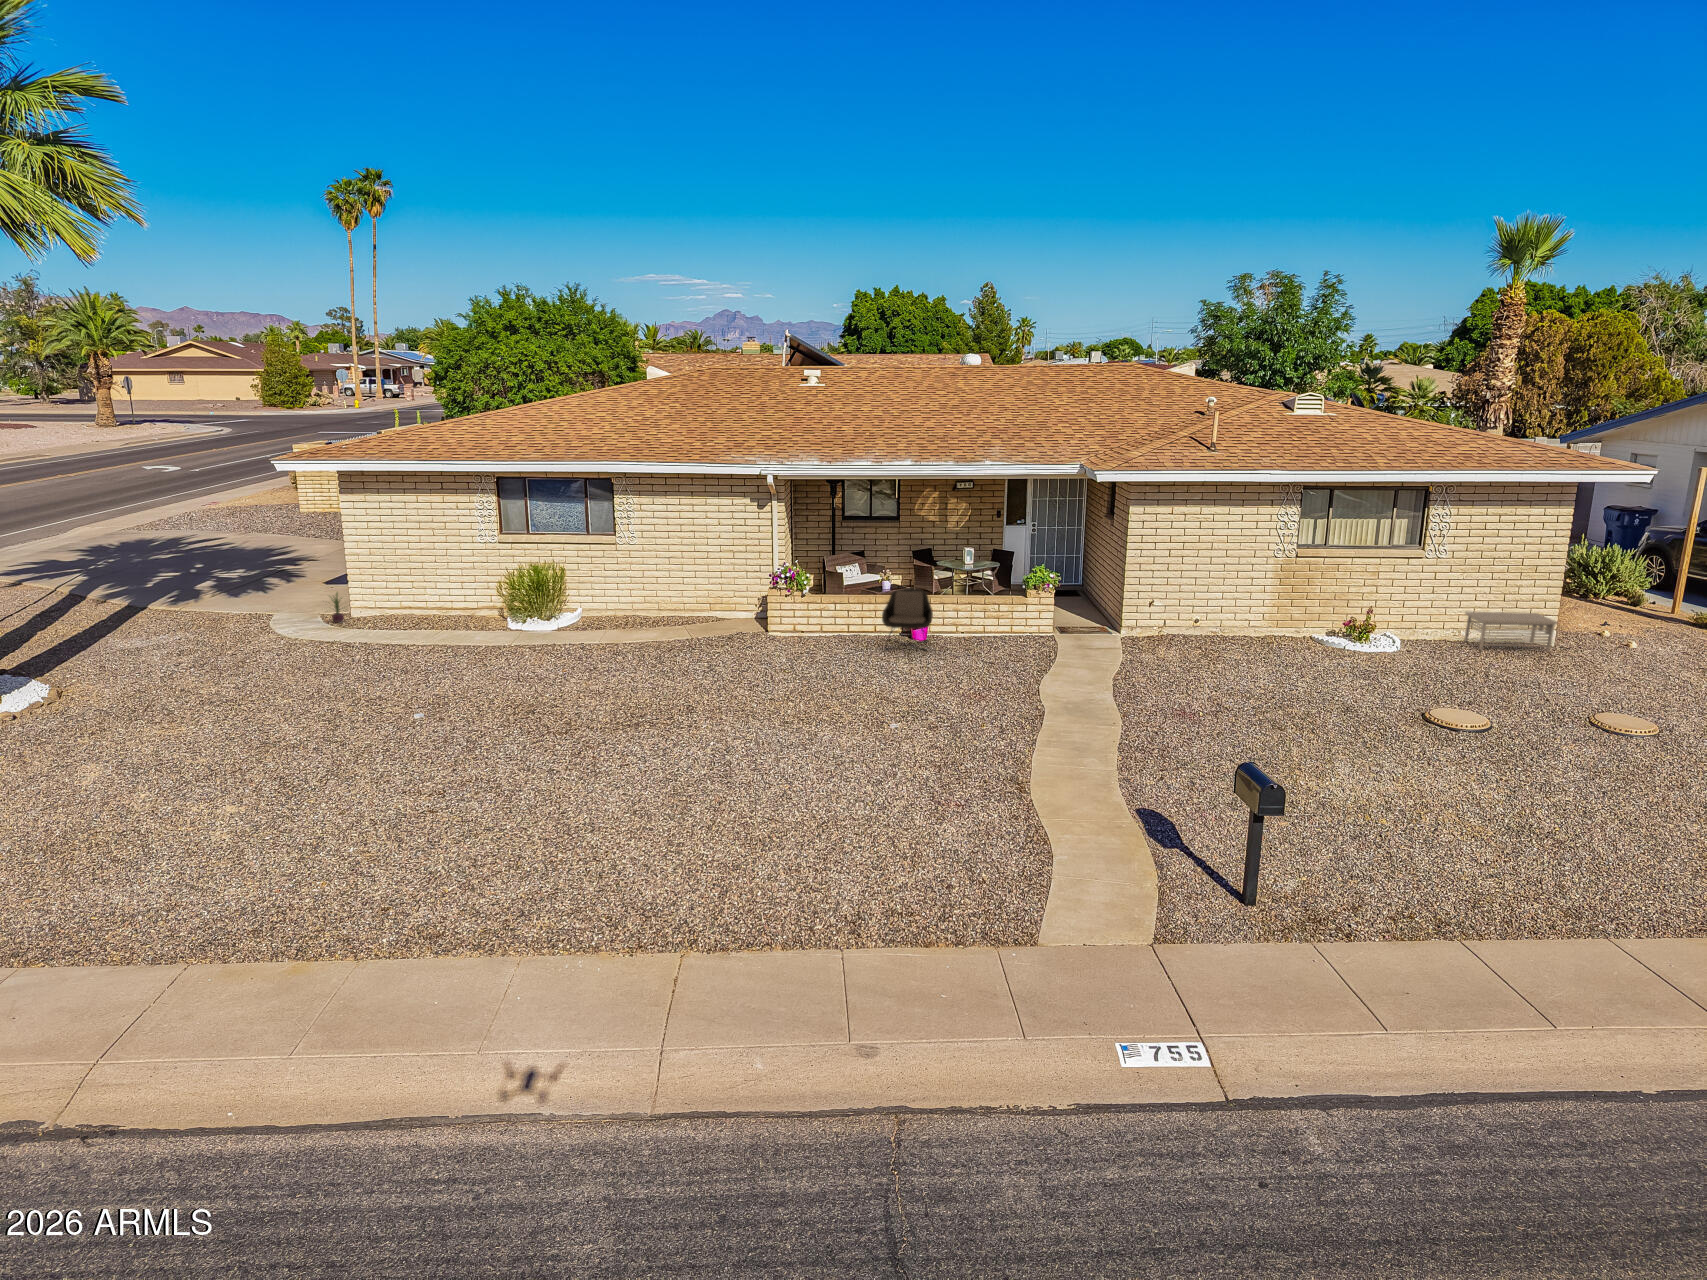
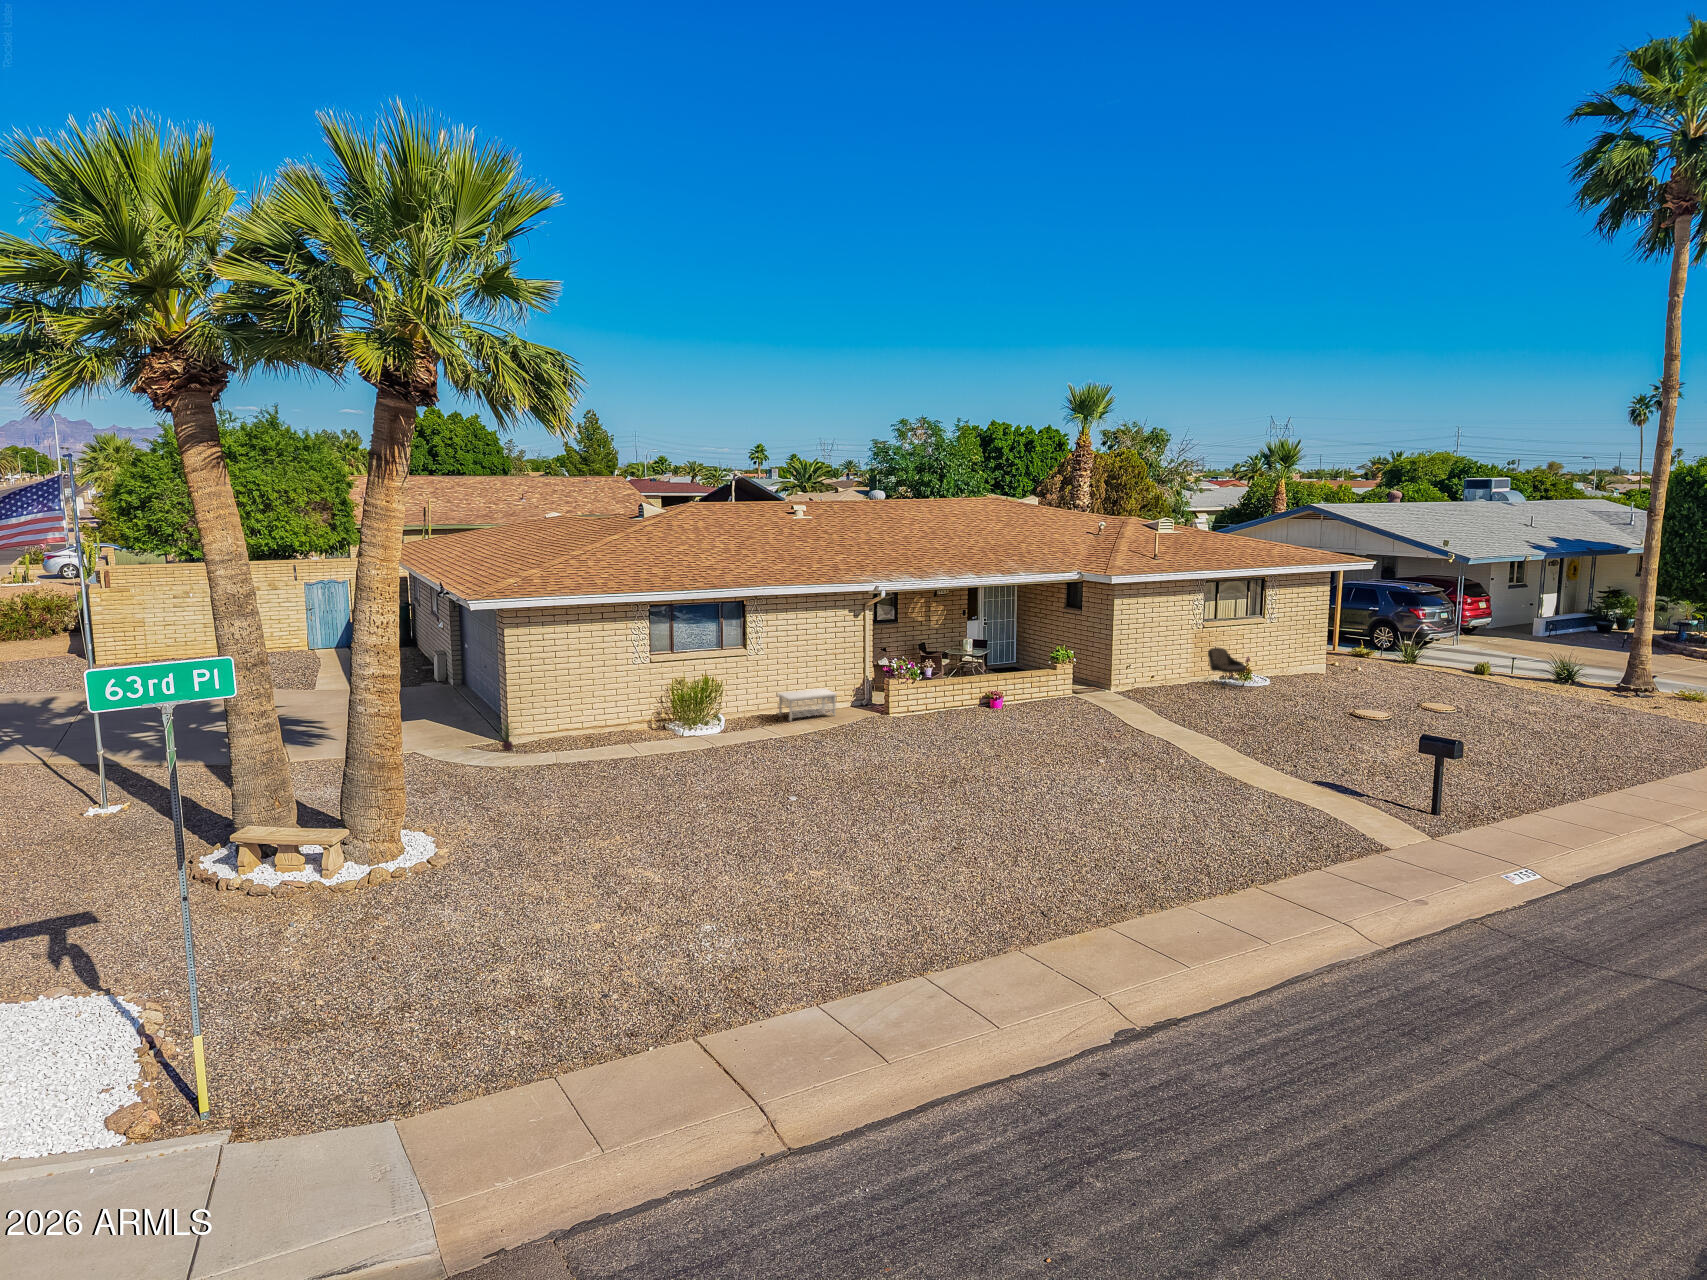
lounge chair: present [882,588,933,650] -> present [1207,647,1246,686]
storage bench: present [1464,612,1557,651] -> present [777,688,837,721]

